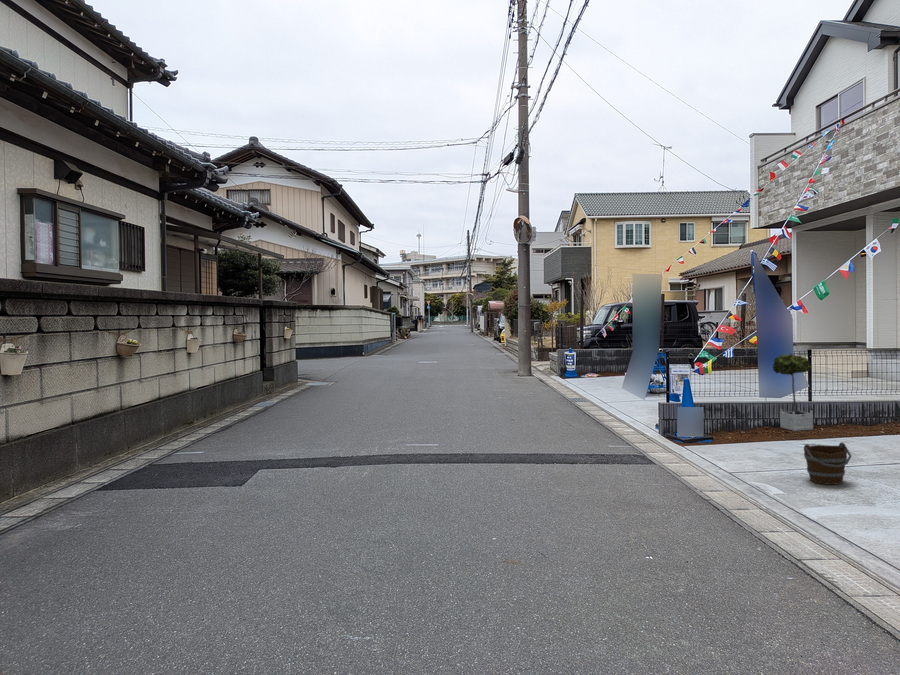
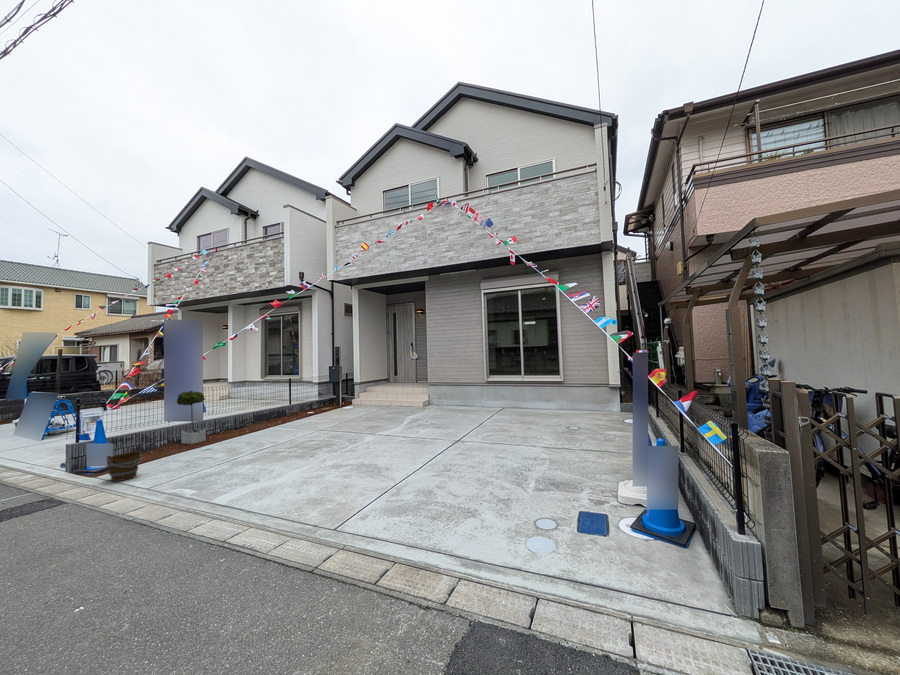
bucket: present [804,443,851,485] -> present [107,449,143,481]

